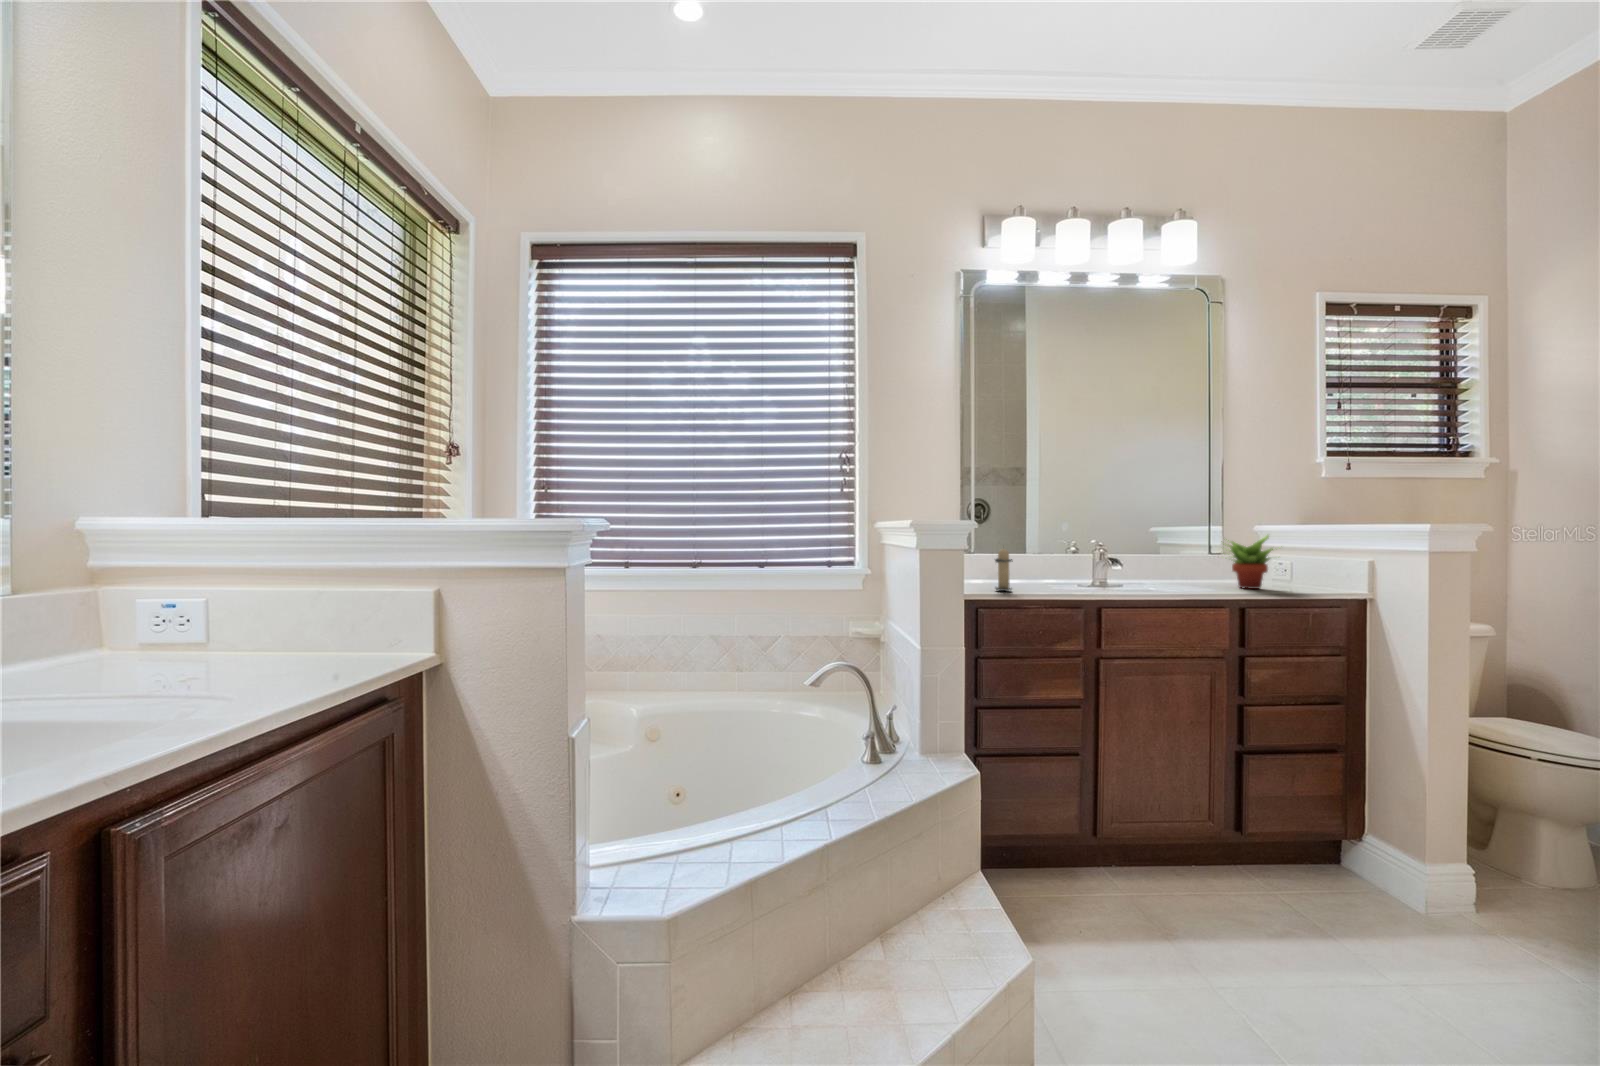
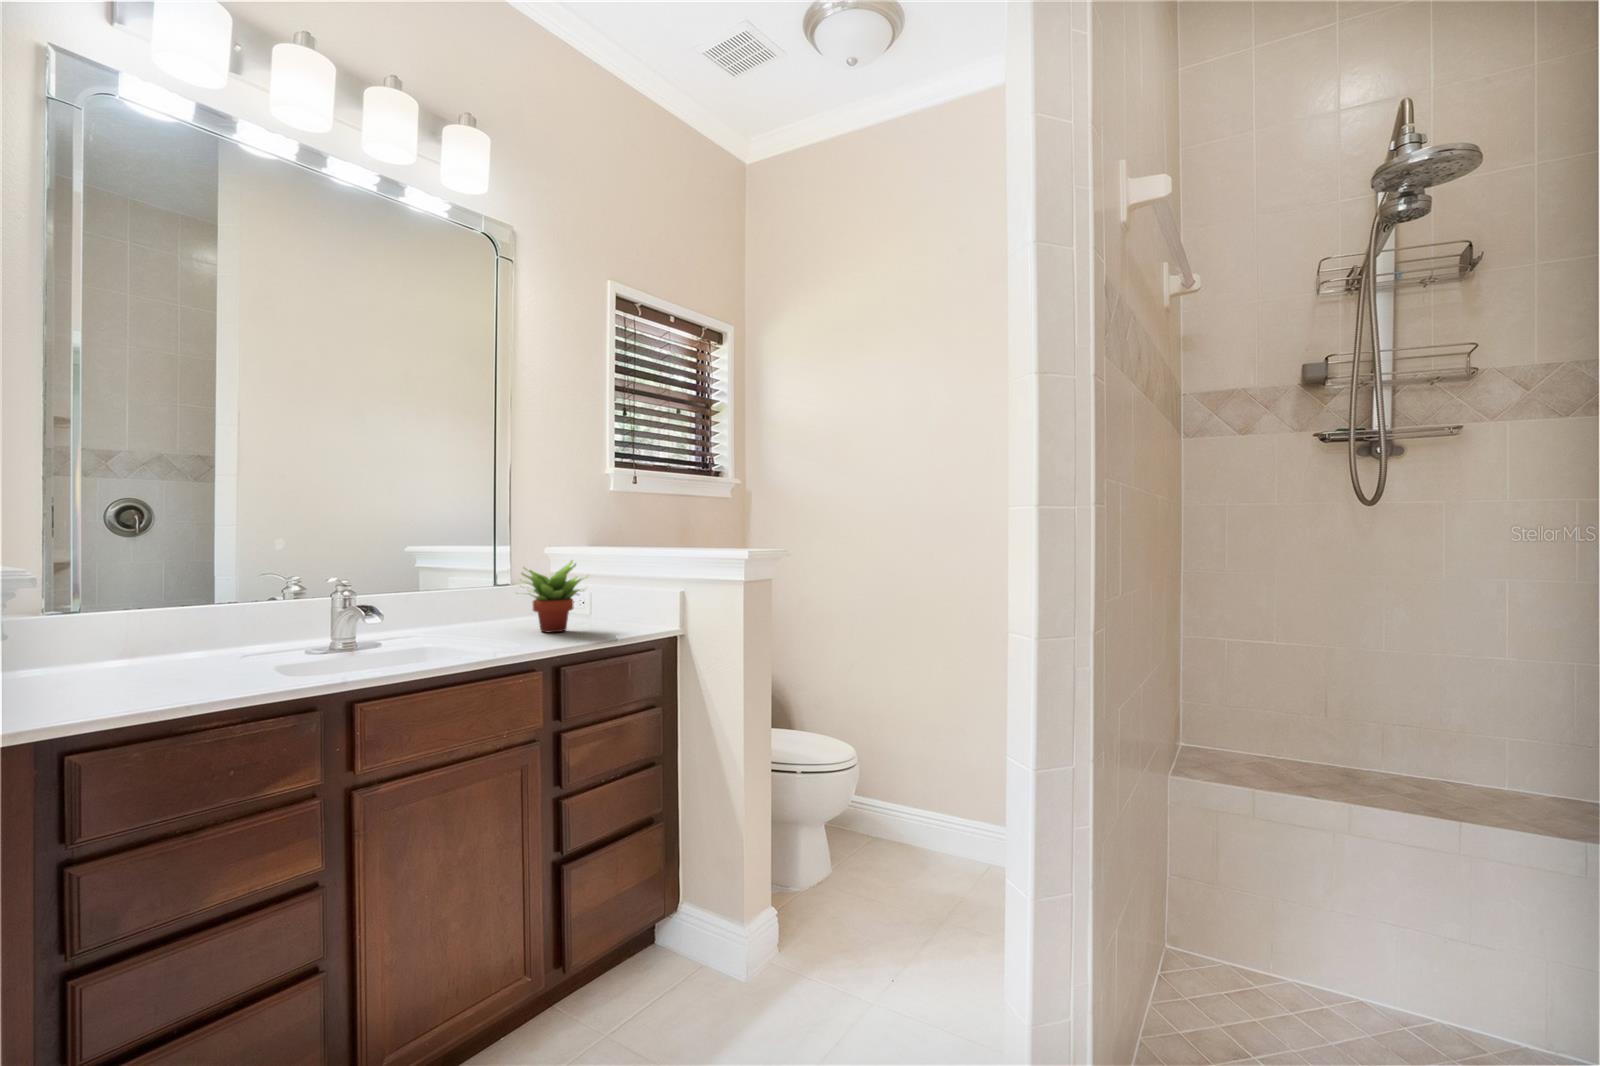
candle: present [995,549,1013,591] -> none [111,602,172,698]

